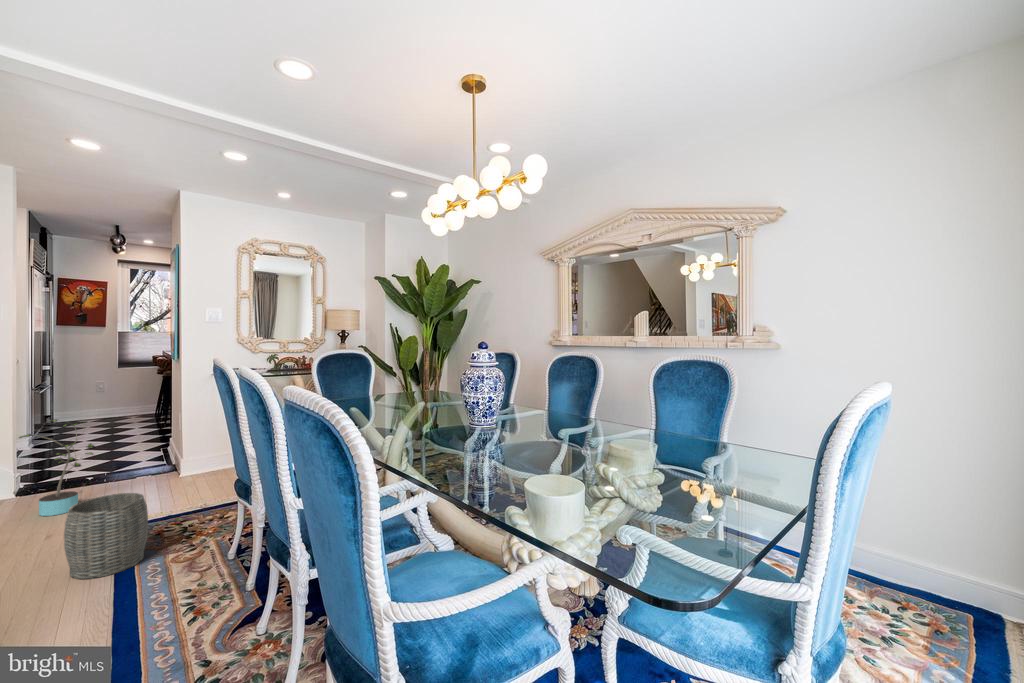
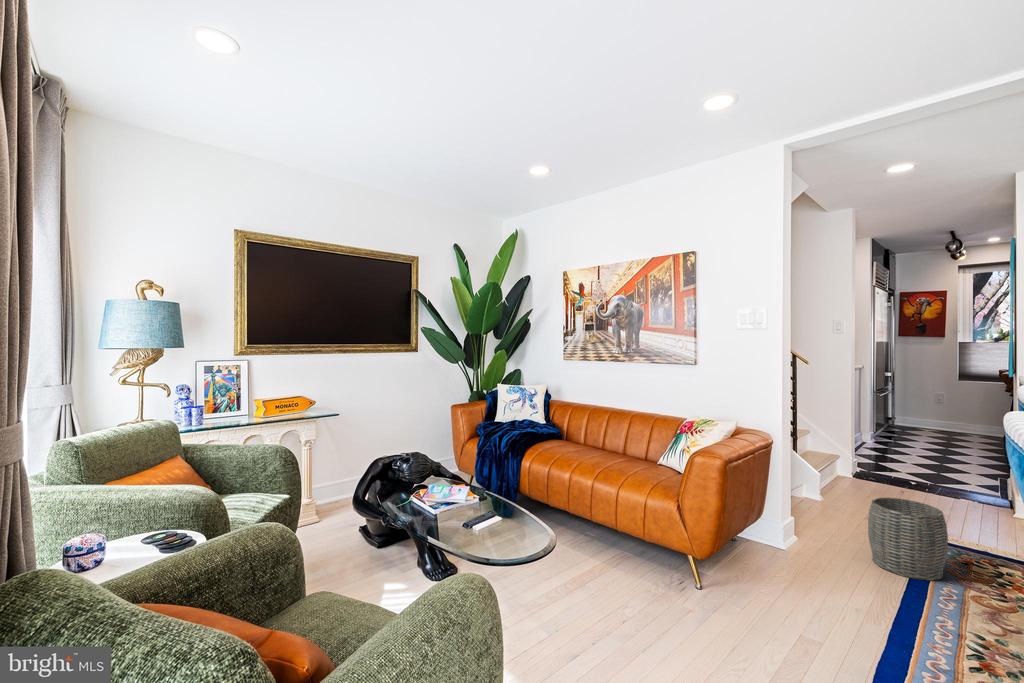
potted plant: present [19,419,95,516] -> none [849,420,911,506]

